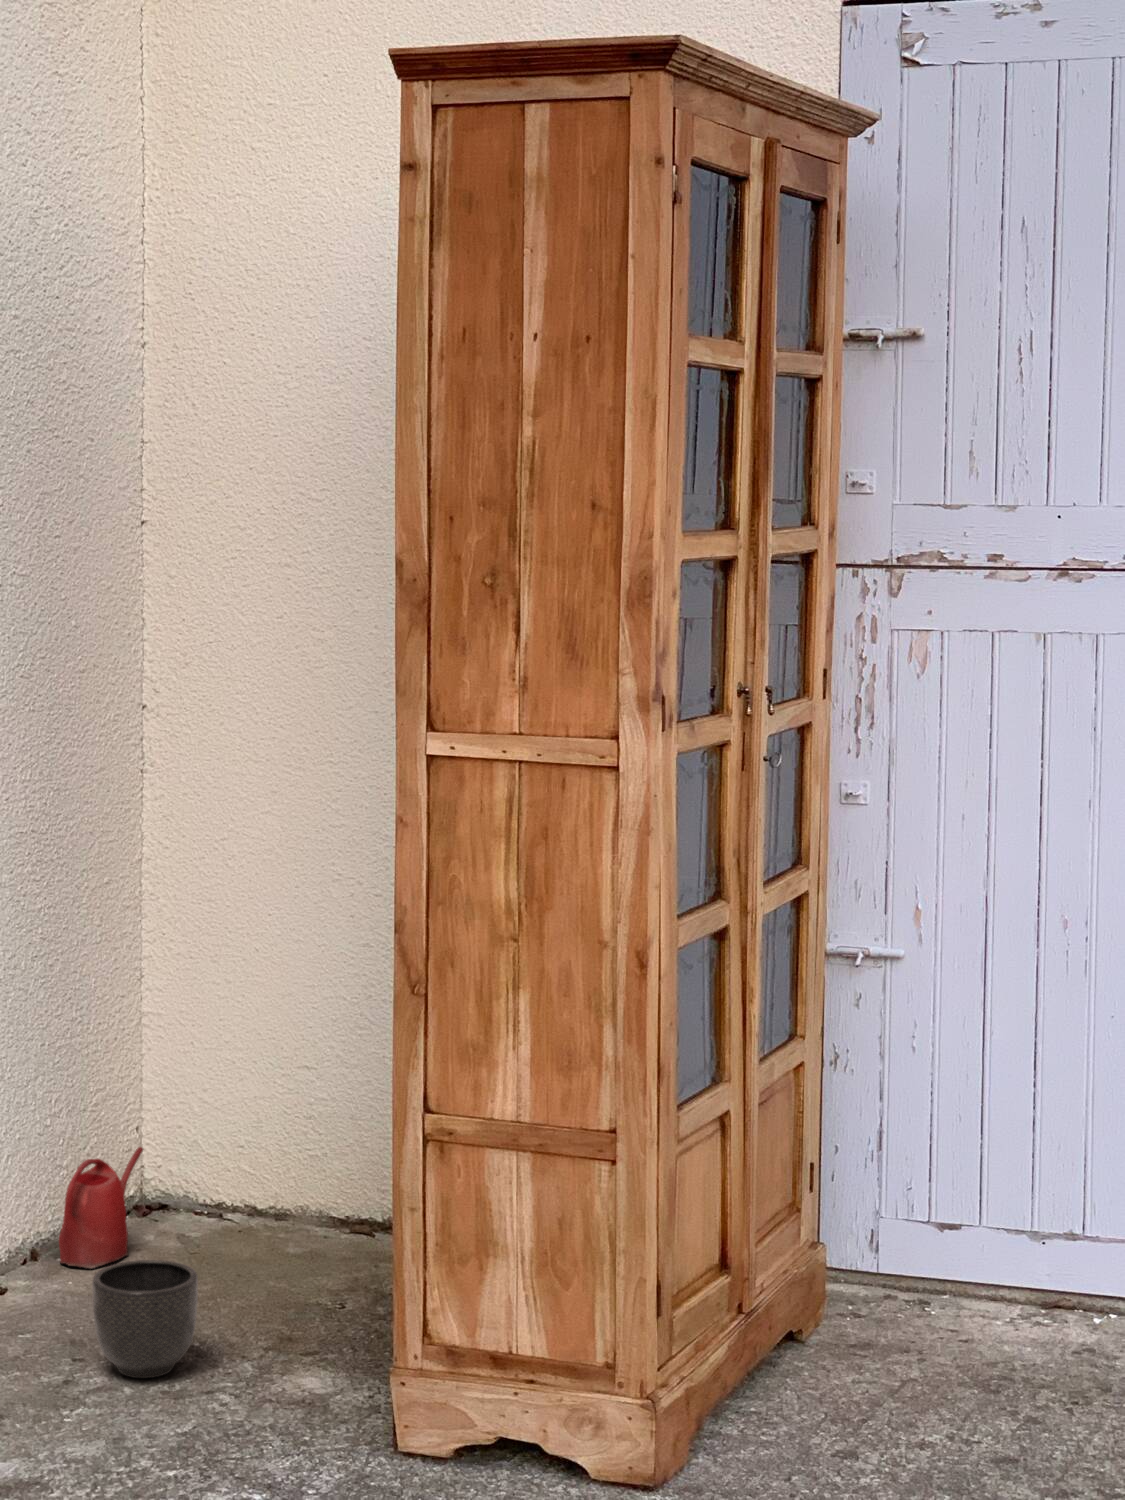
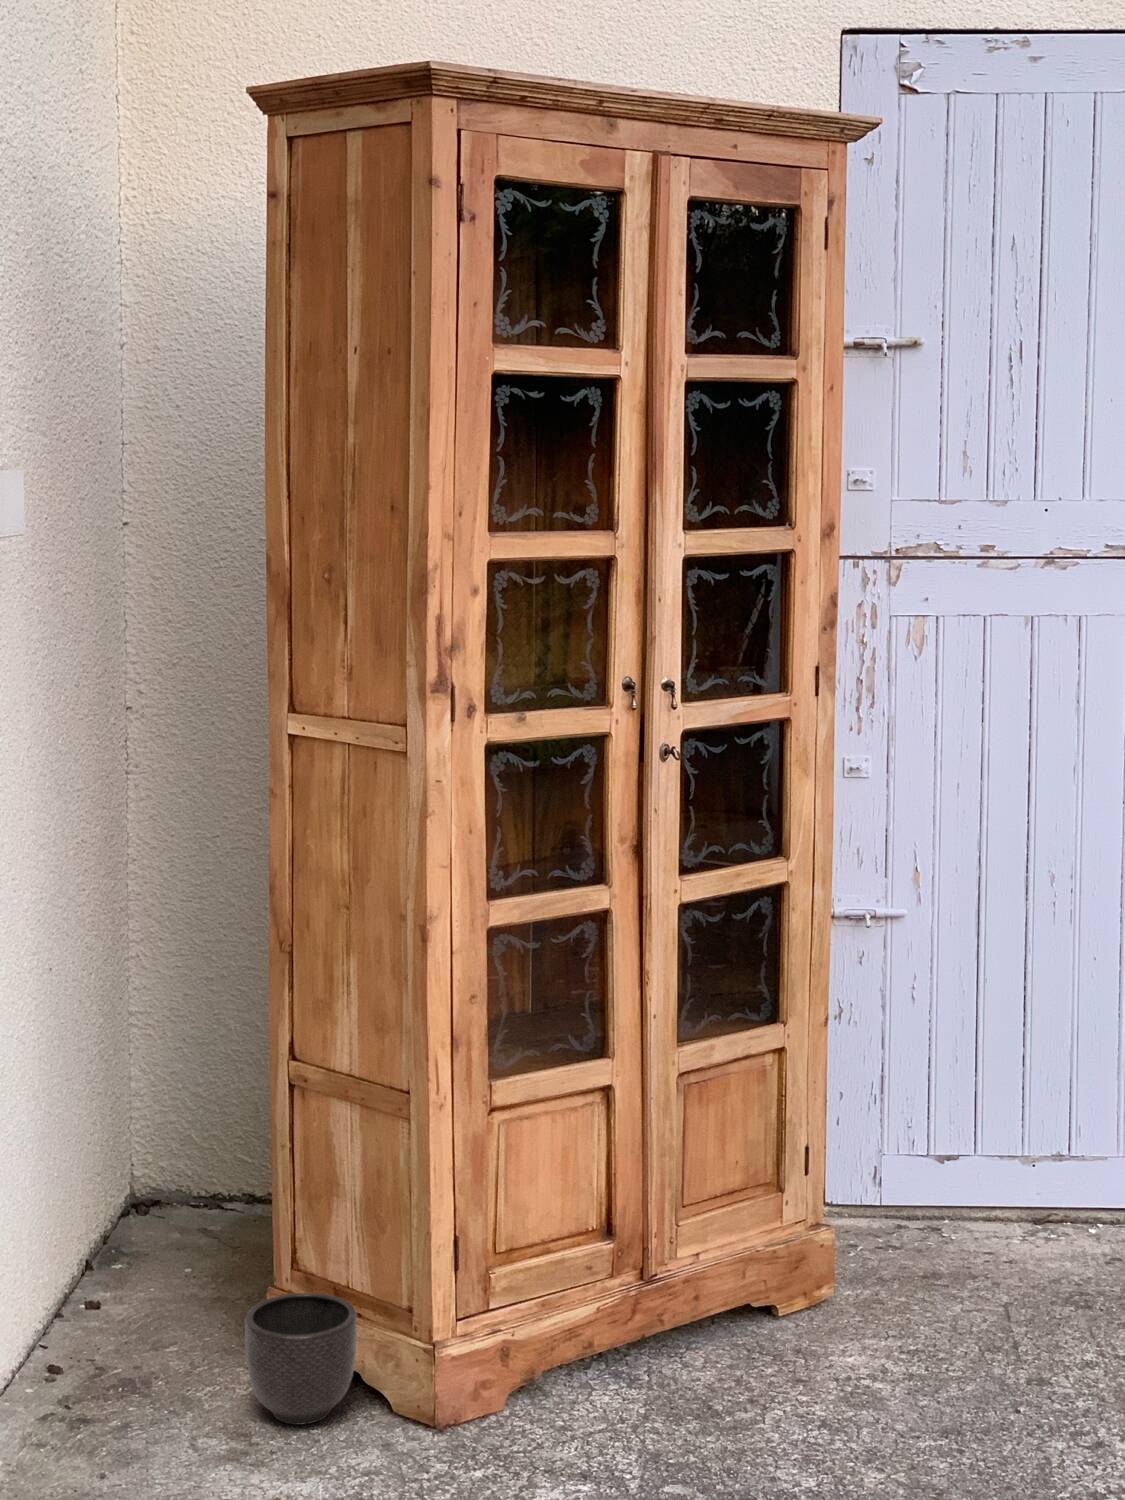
watering can: present [59,1147,143,1268] -> none [104,1166,174,1301]

